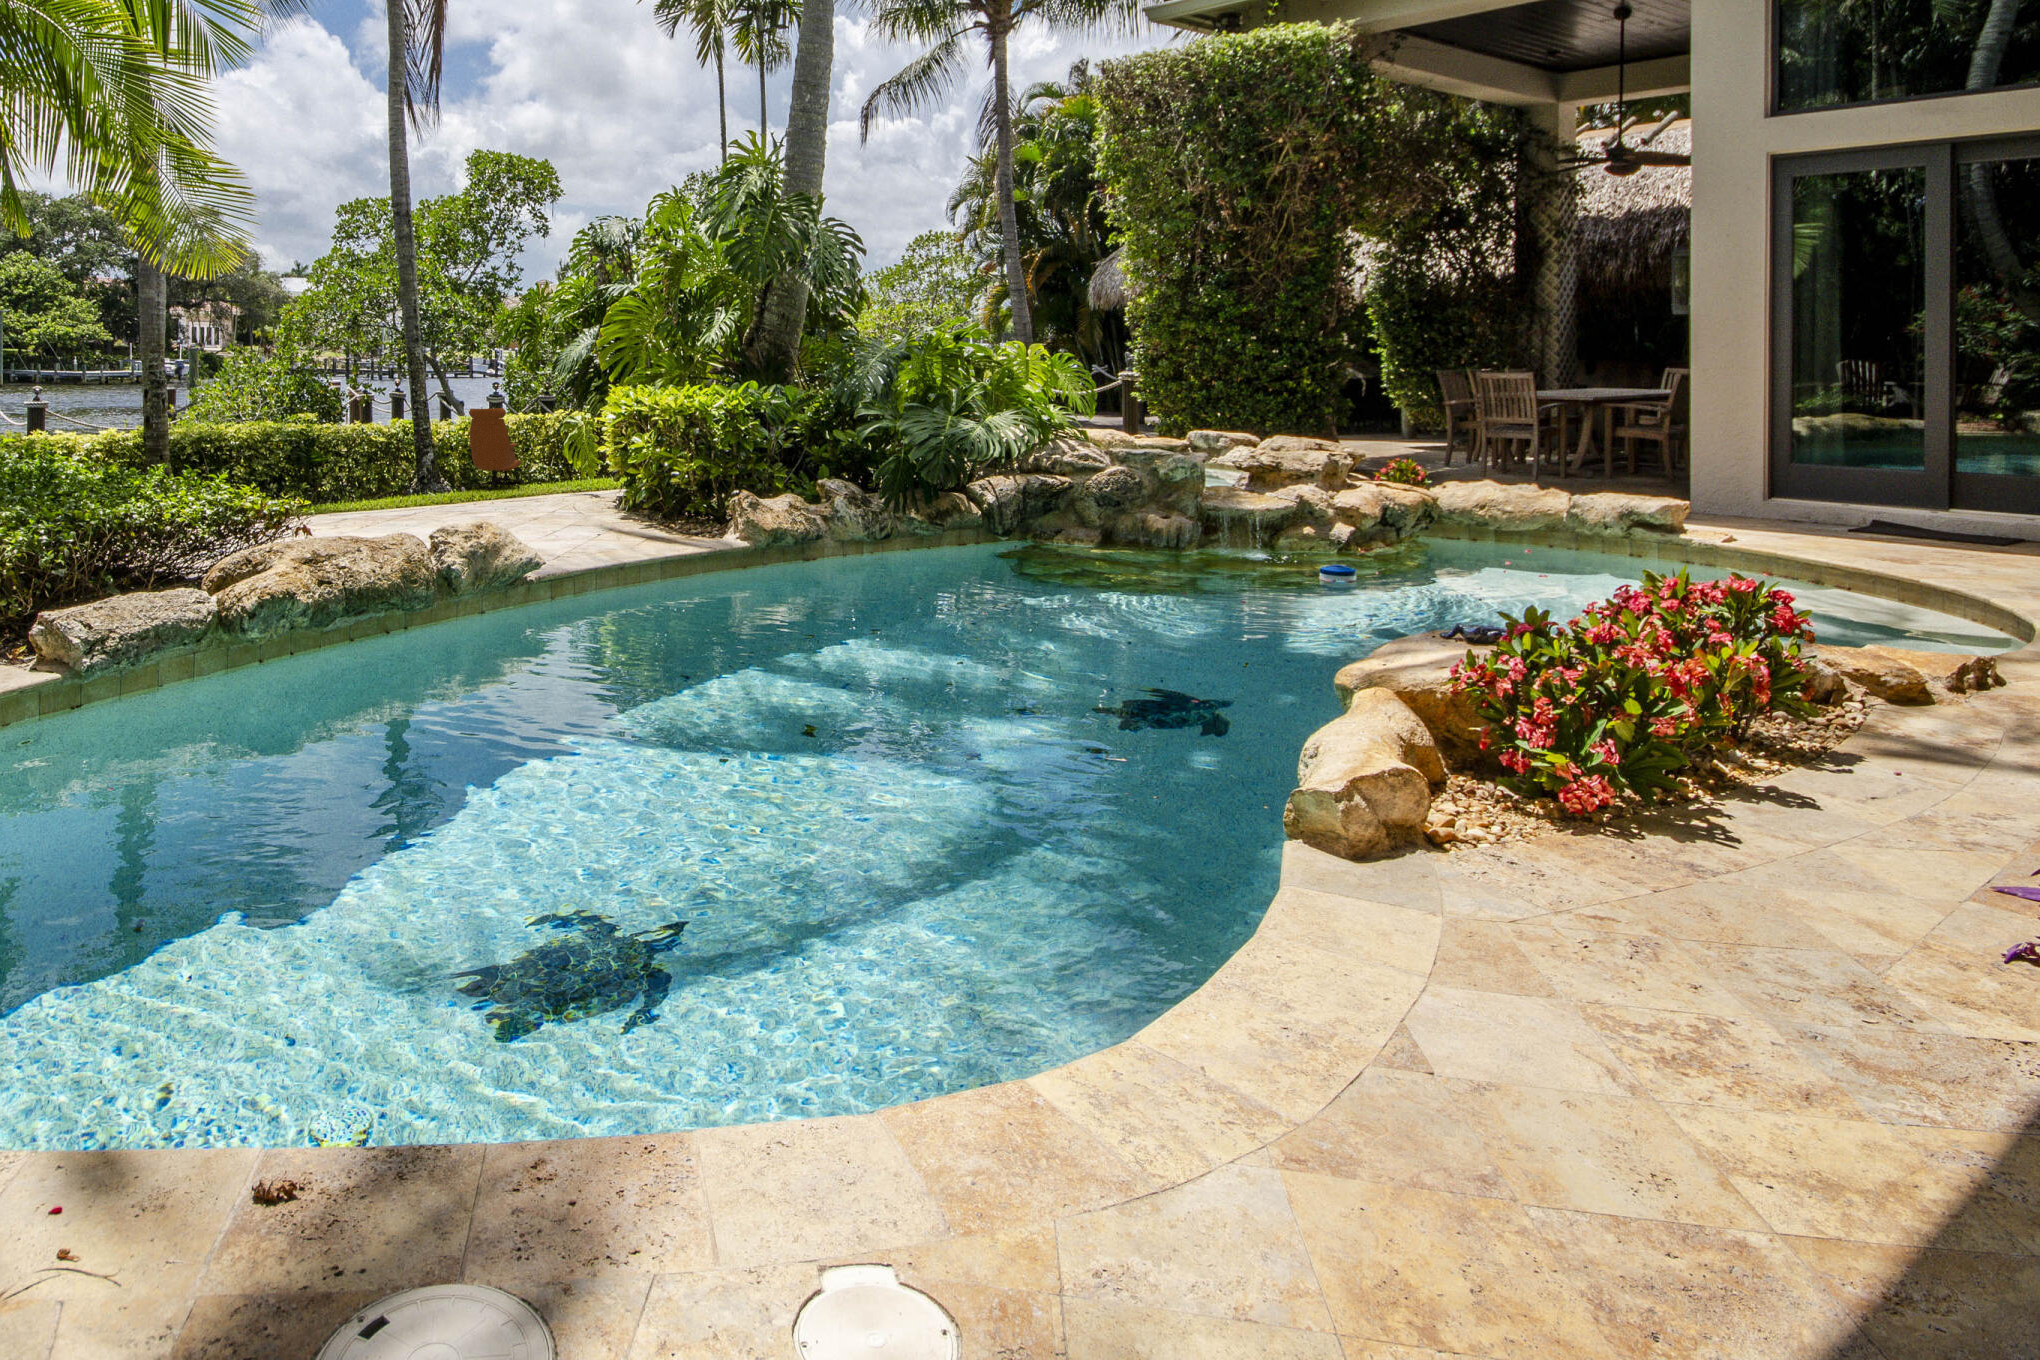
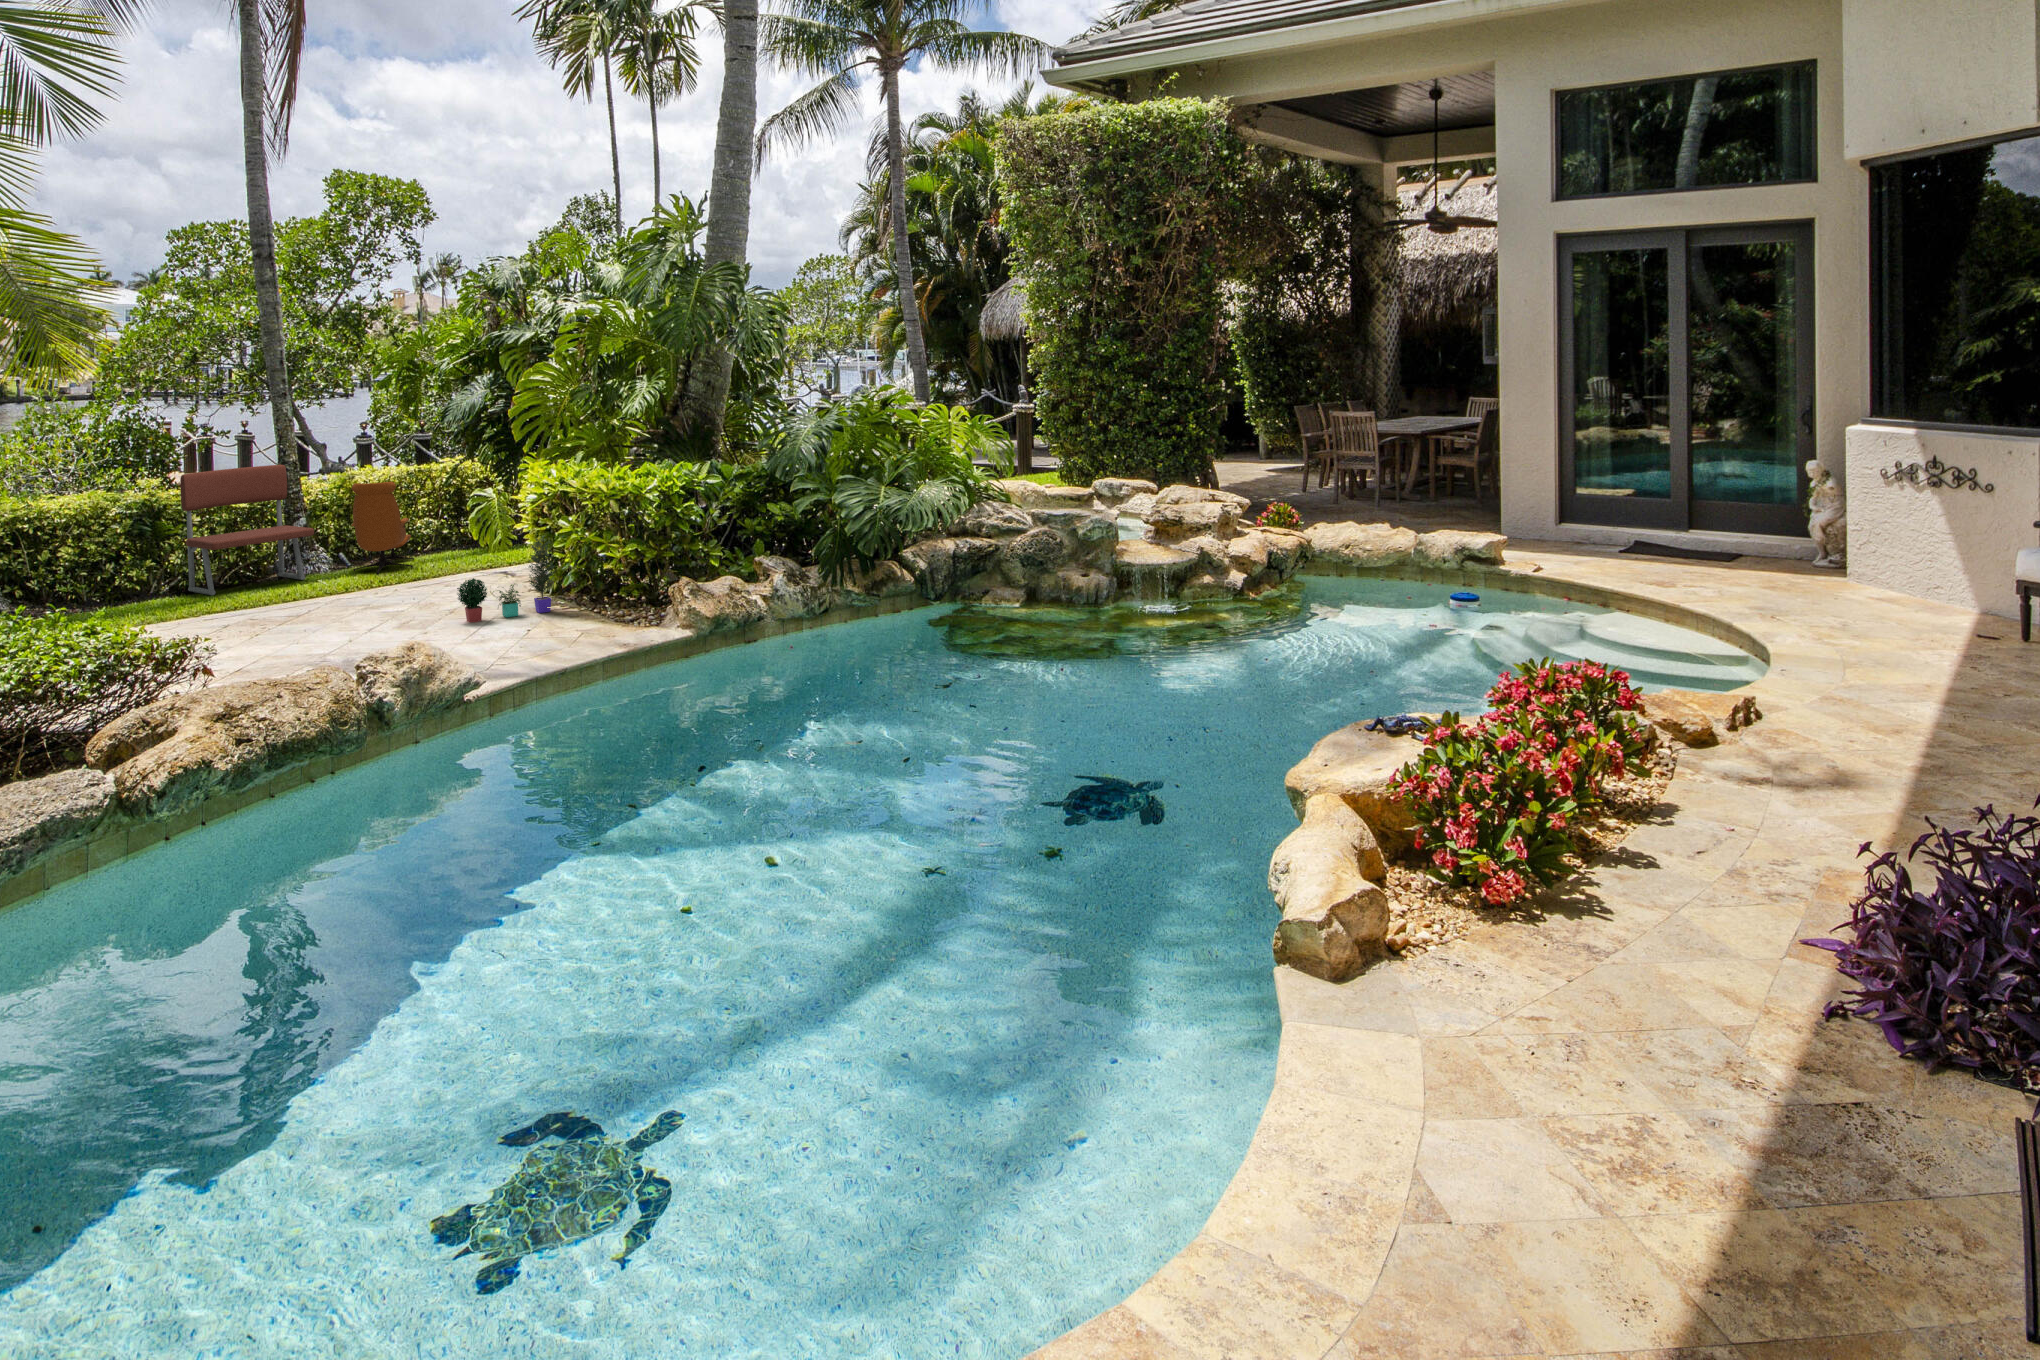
bench: none [330,390,437,498] -> present [180,465,314,595]
potted plant: none [542,451,632,526] -> present [457,537,555,623]

